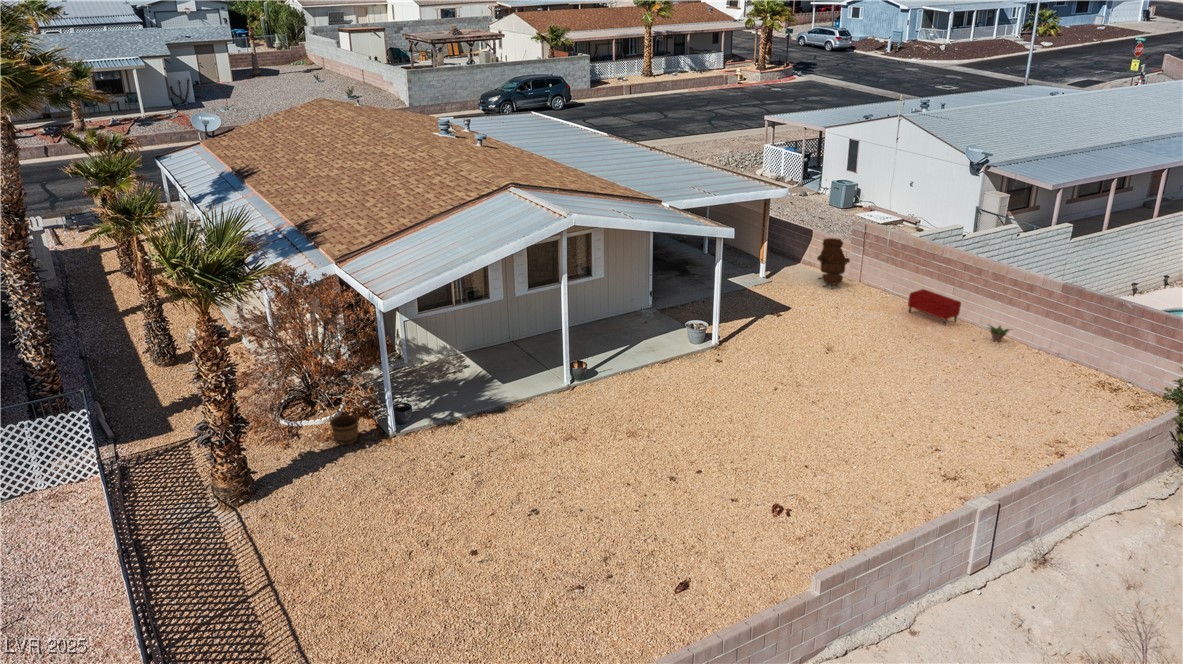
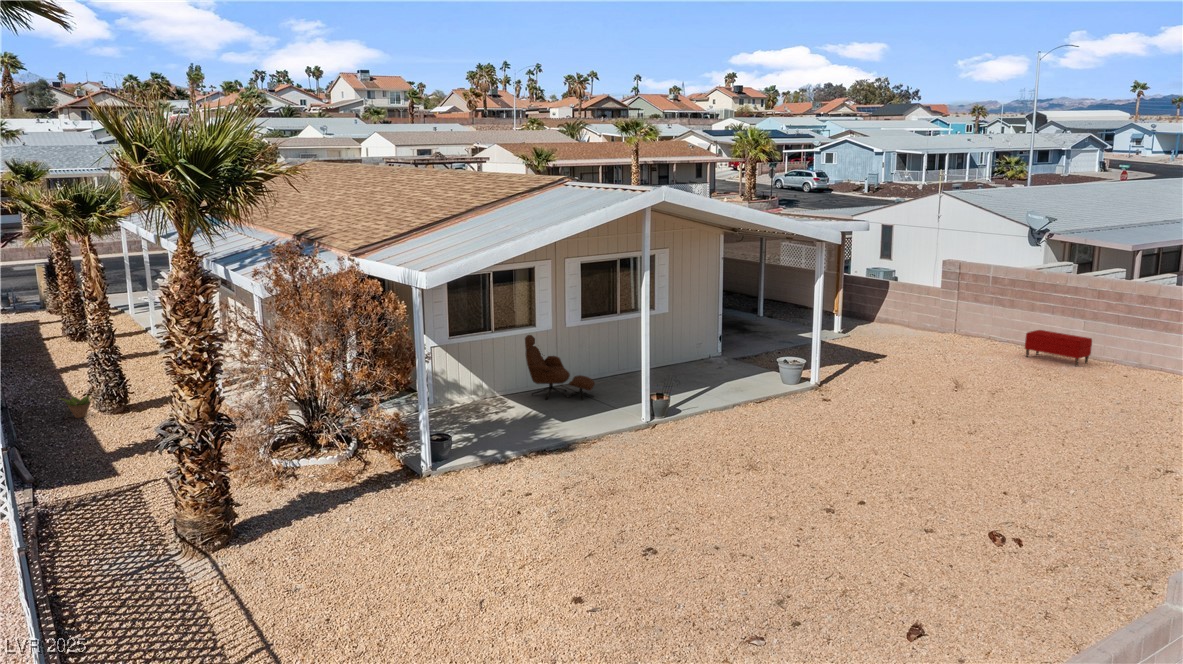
lounge chair: present [817,238,850,289] -> present [525,335,595,400]
decorative plant: present [990,326,1011,342] -> present [62,395,94,418]
bucket: present [330,415,358,444] -> none [343,443,382,483]

